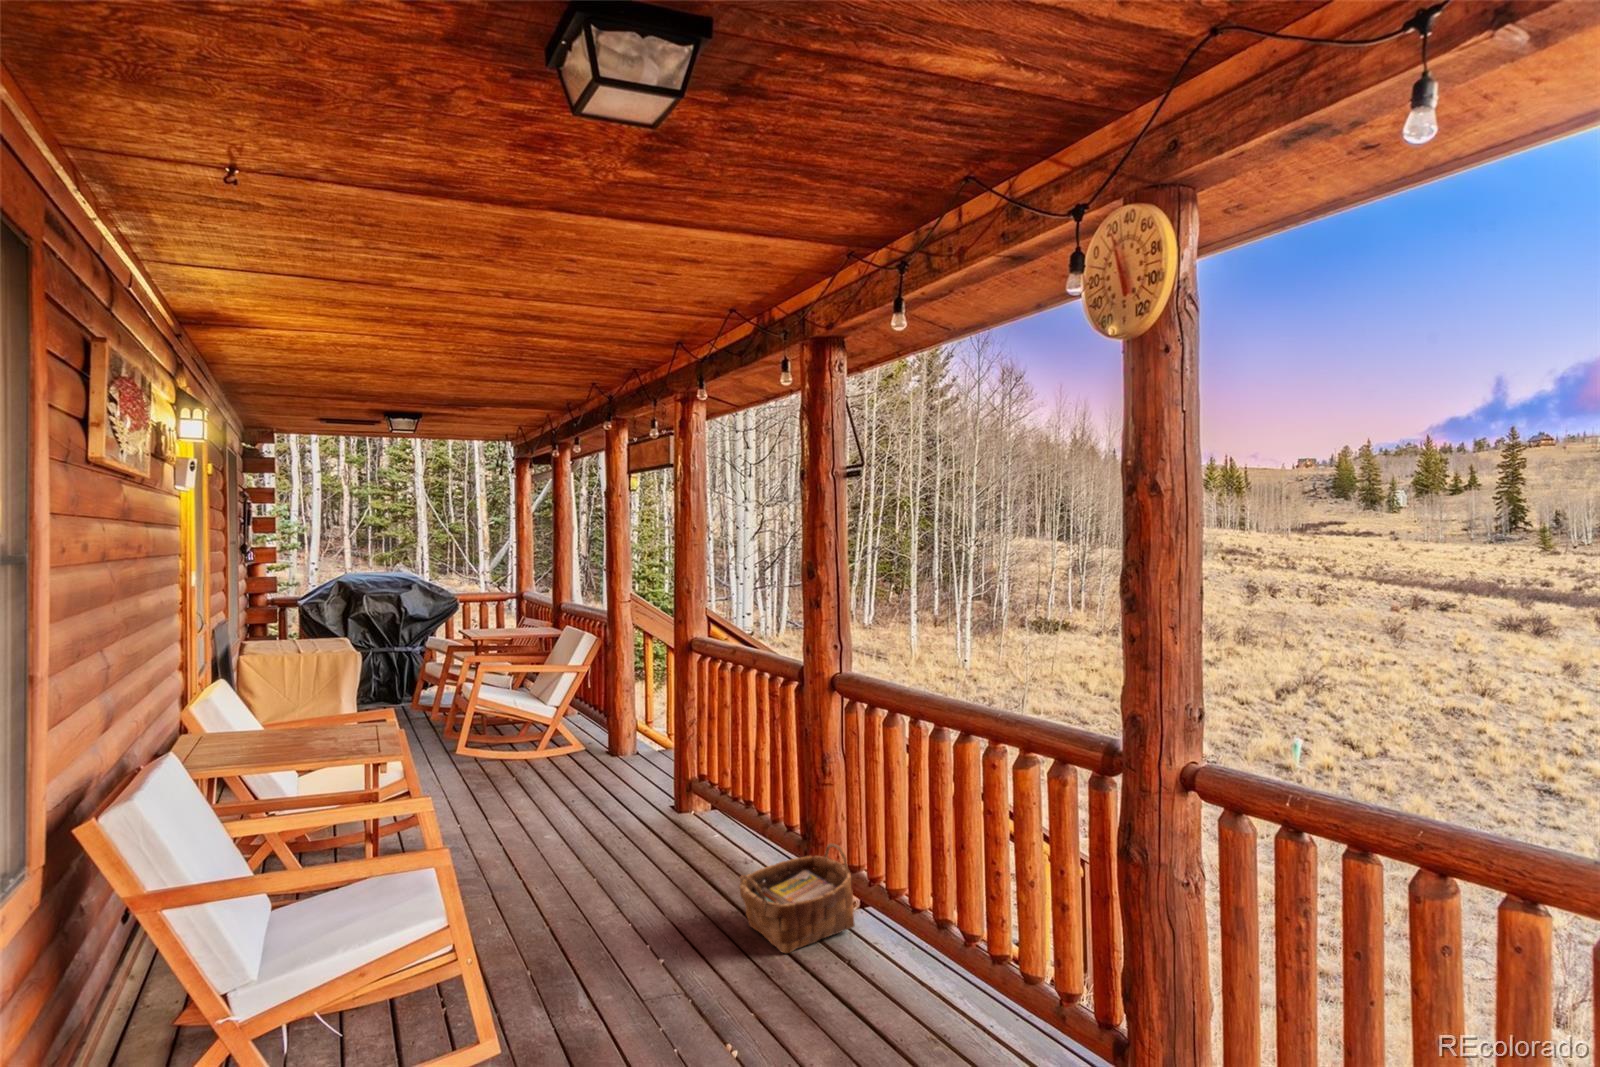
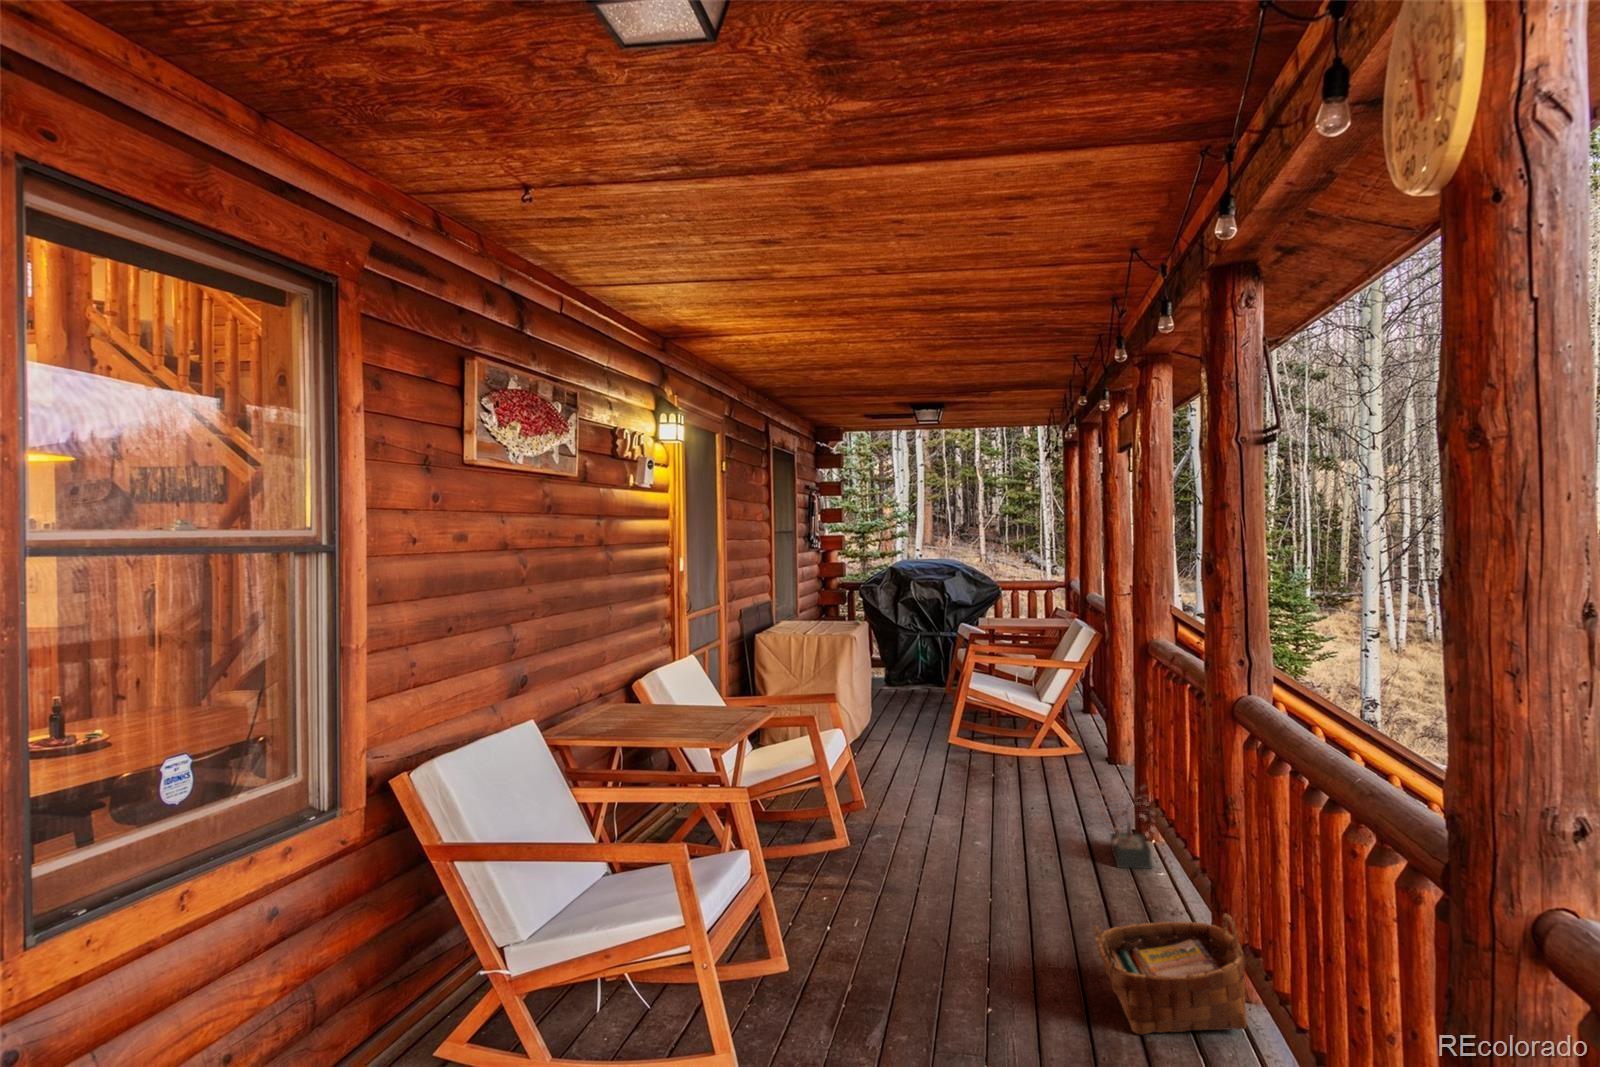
decorative plant: none [654,762,715,837] -> present [1100,783,1157,869]

